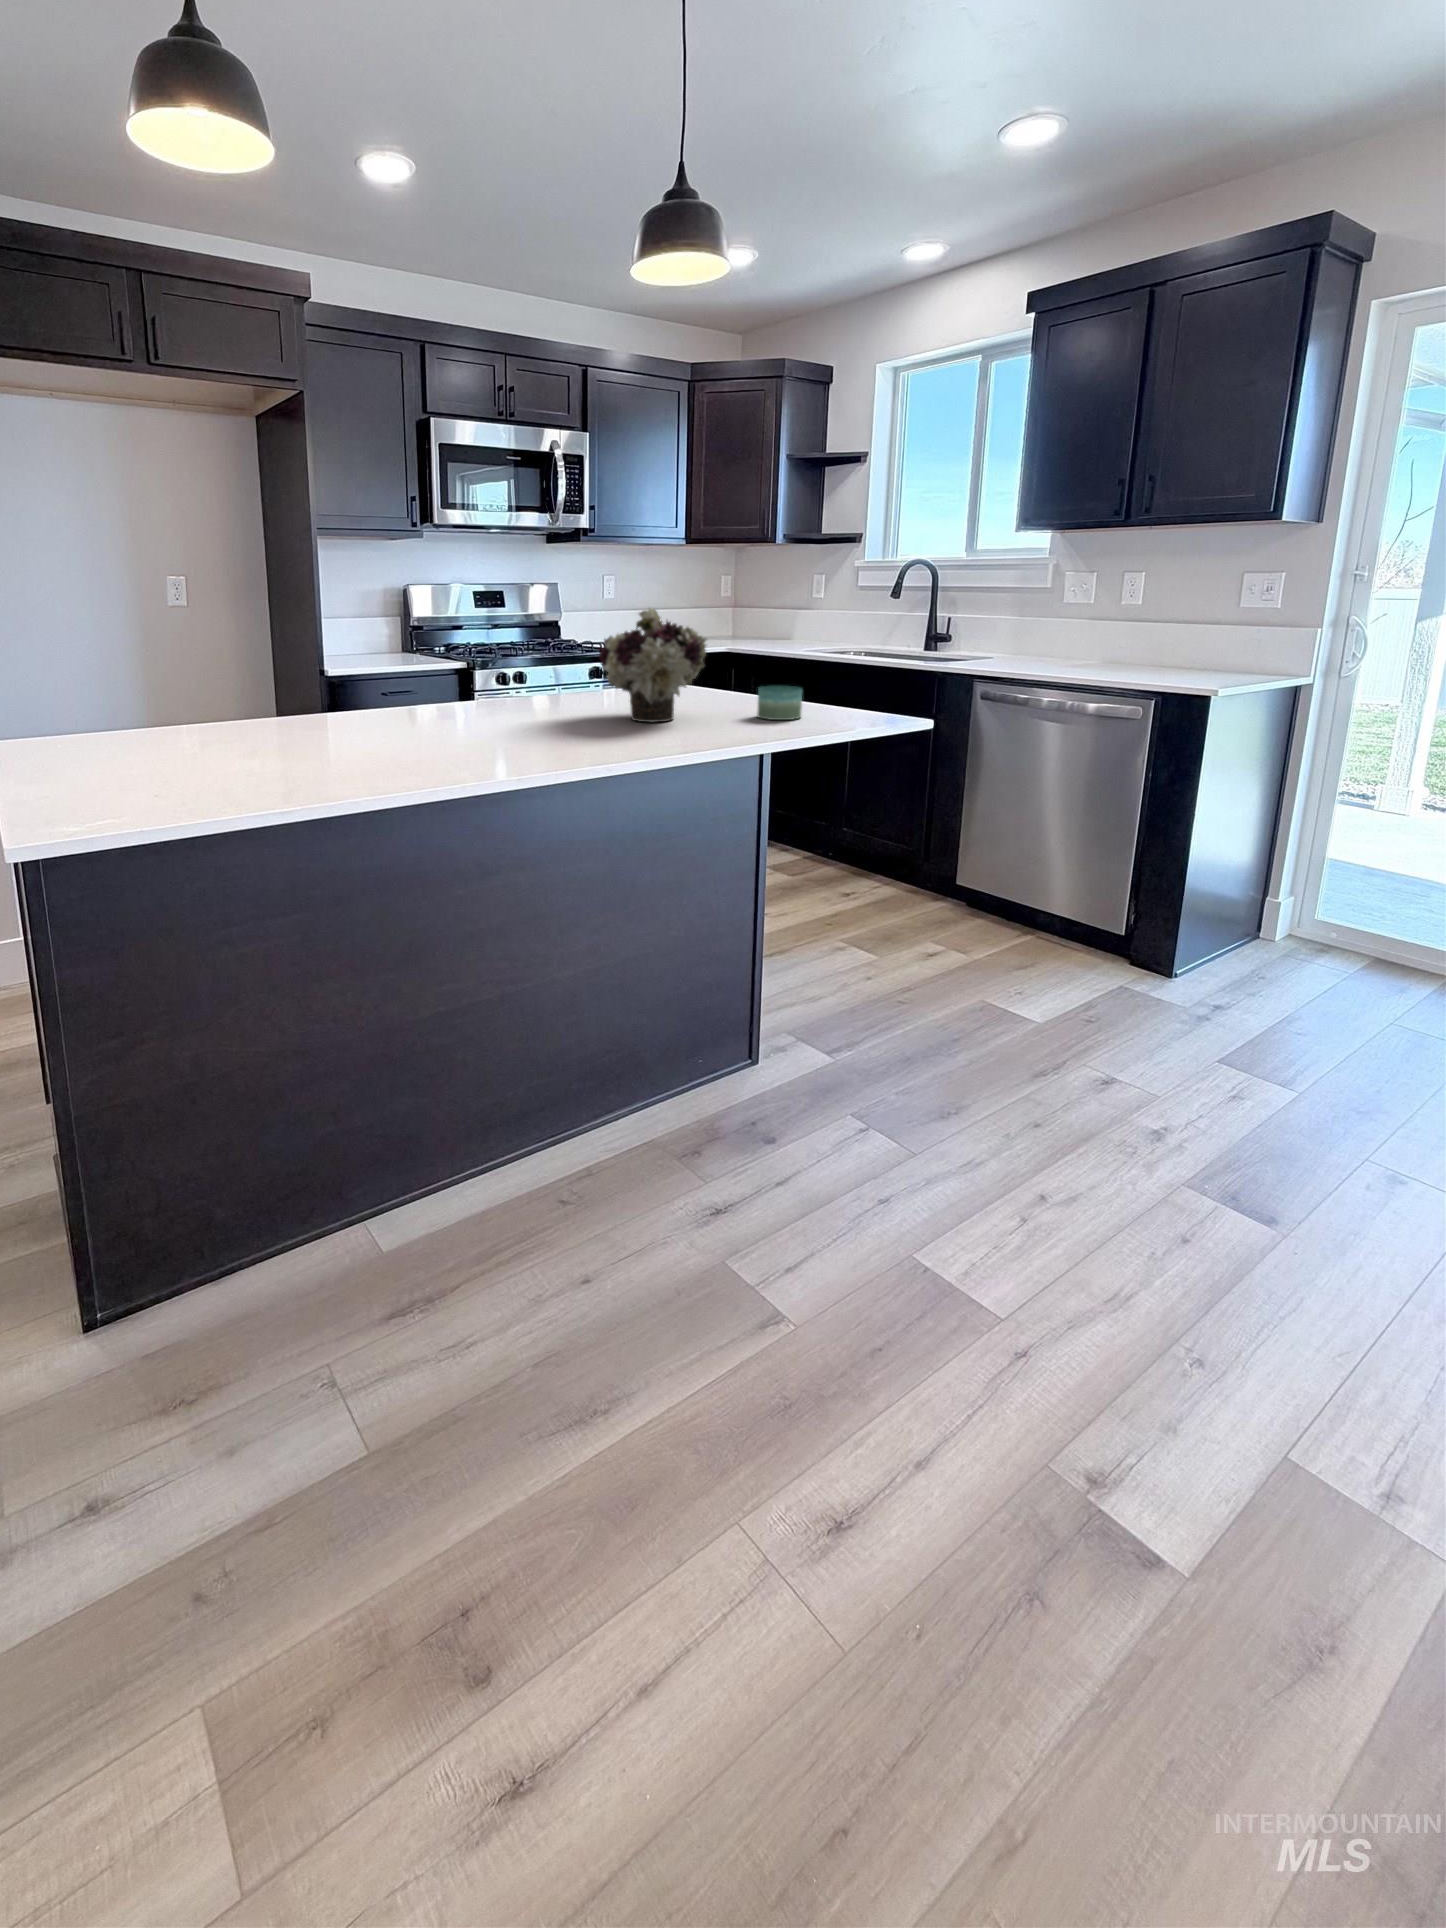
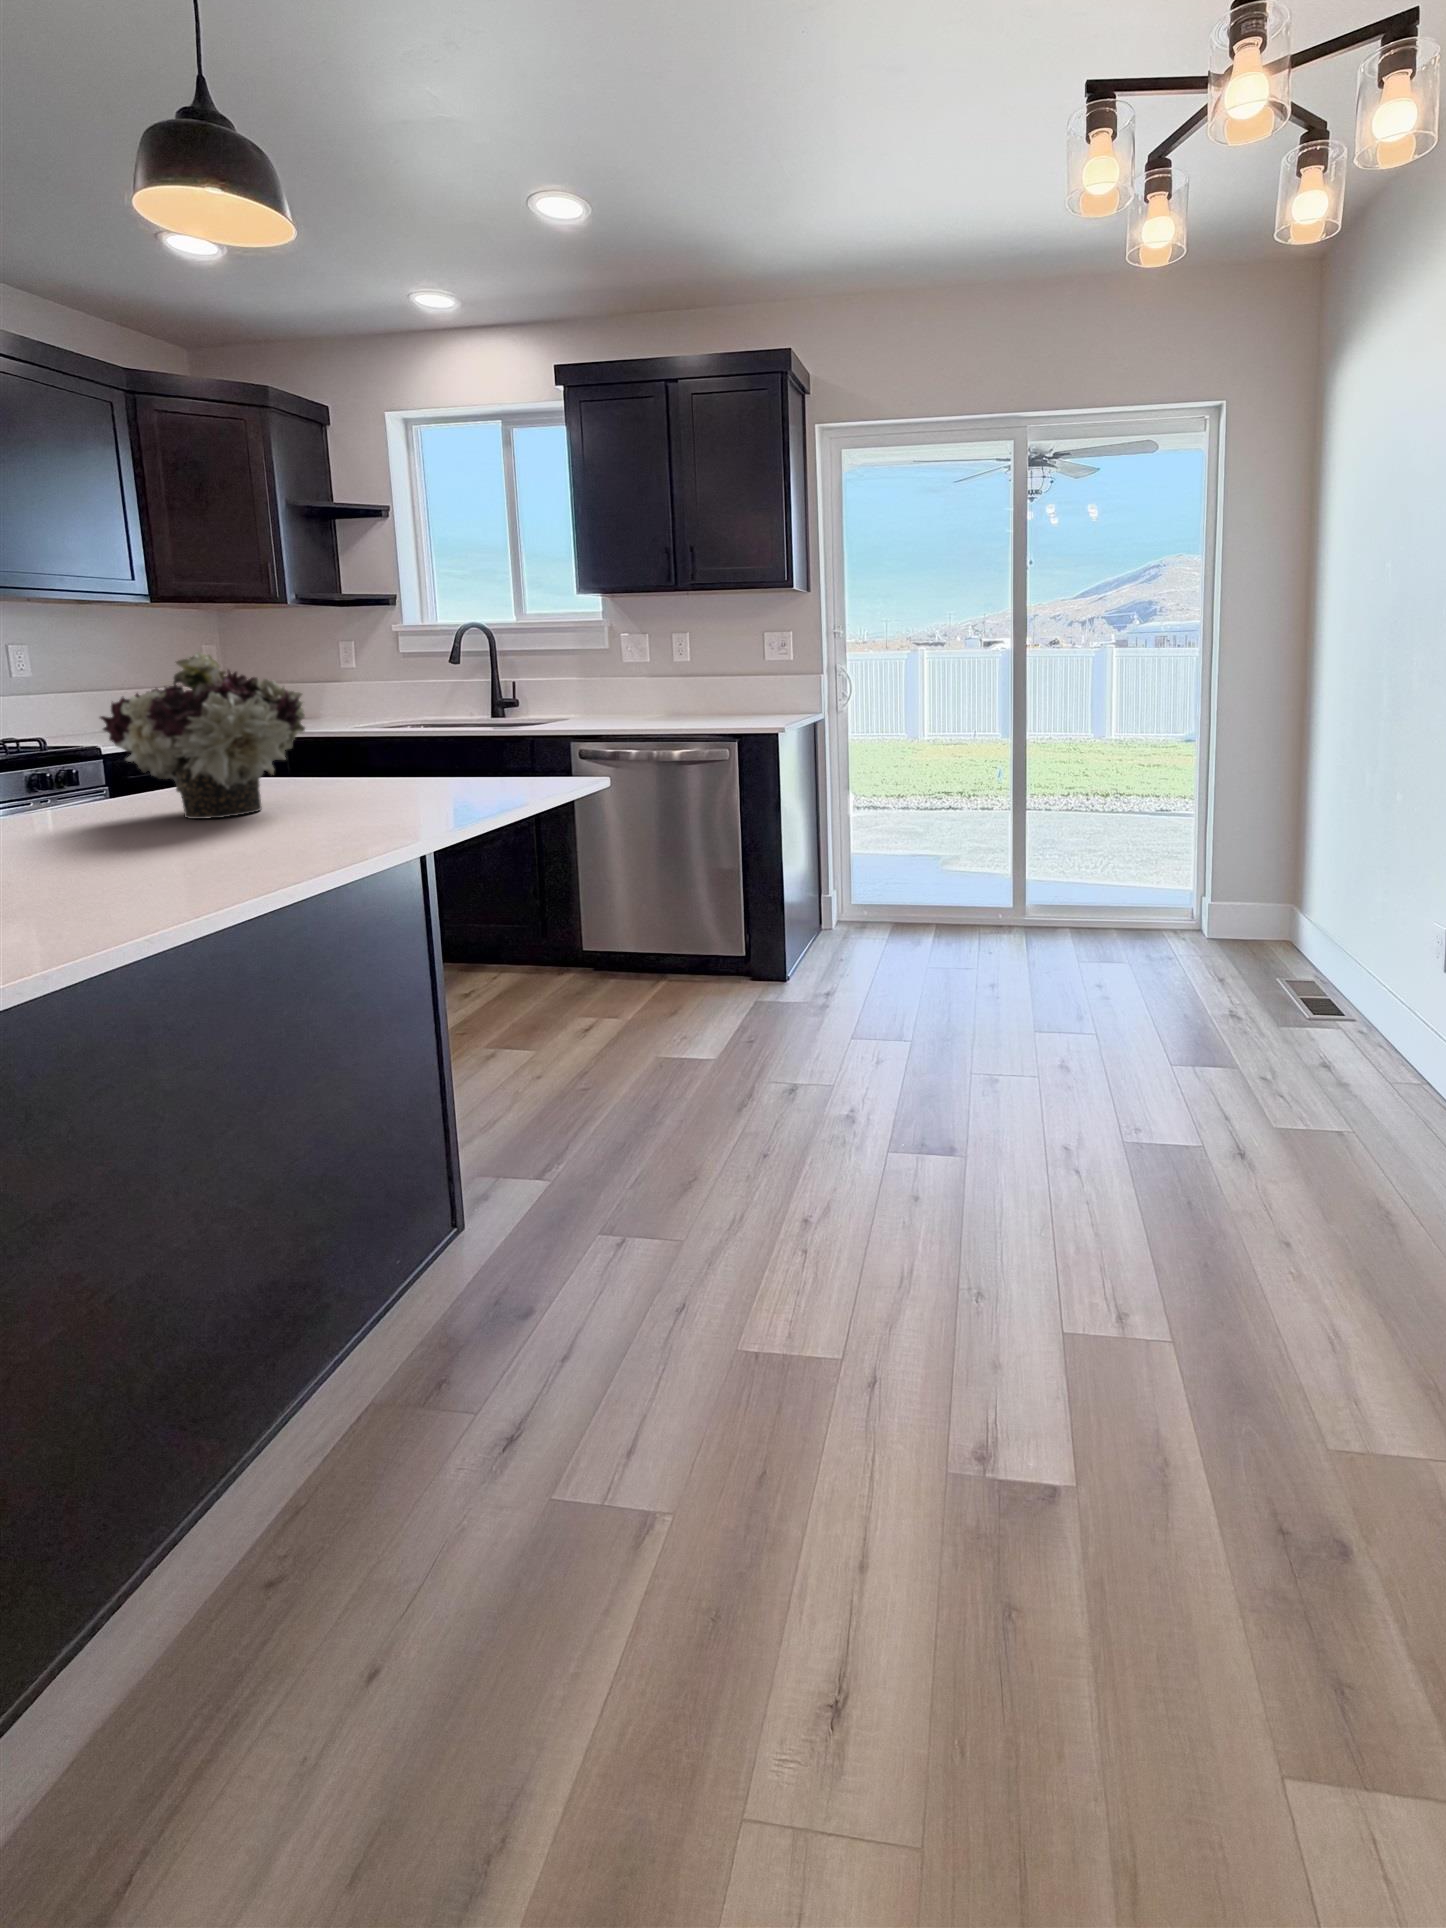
candle: present [757,686,802,720] -> none [381,749,445,792]

